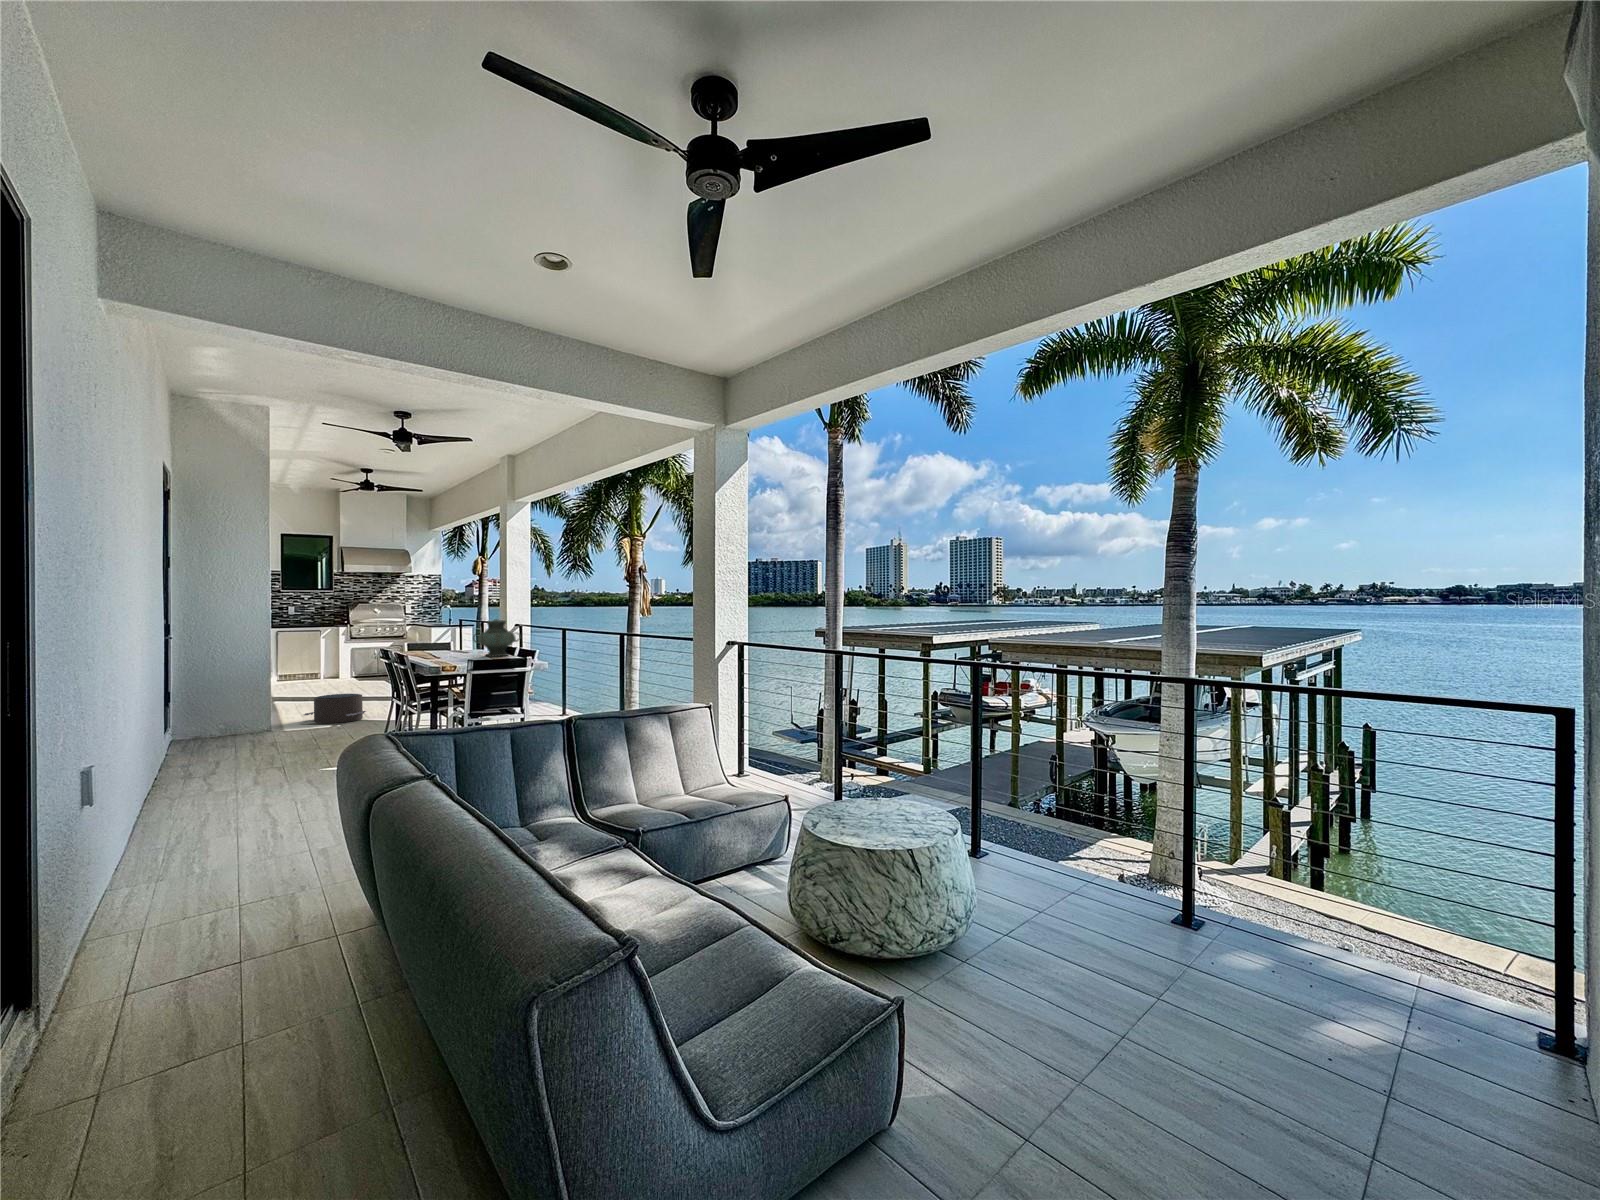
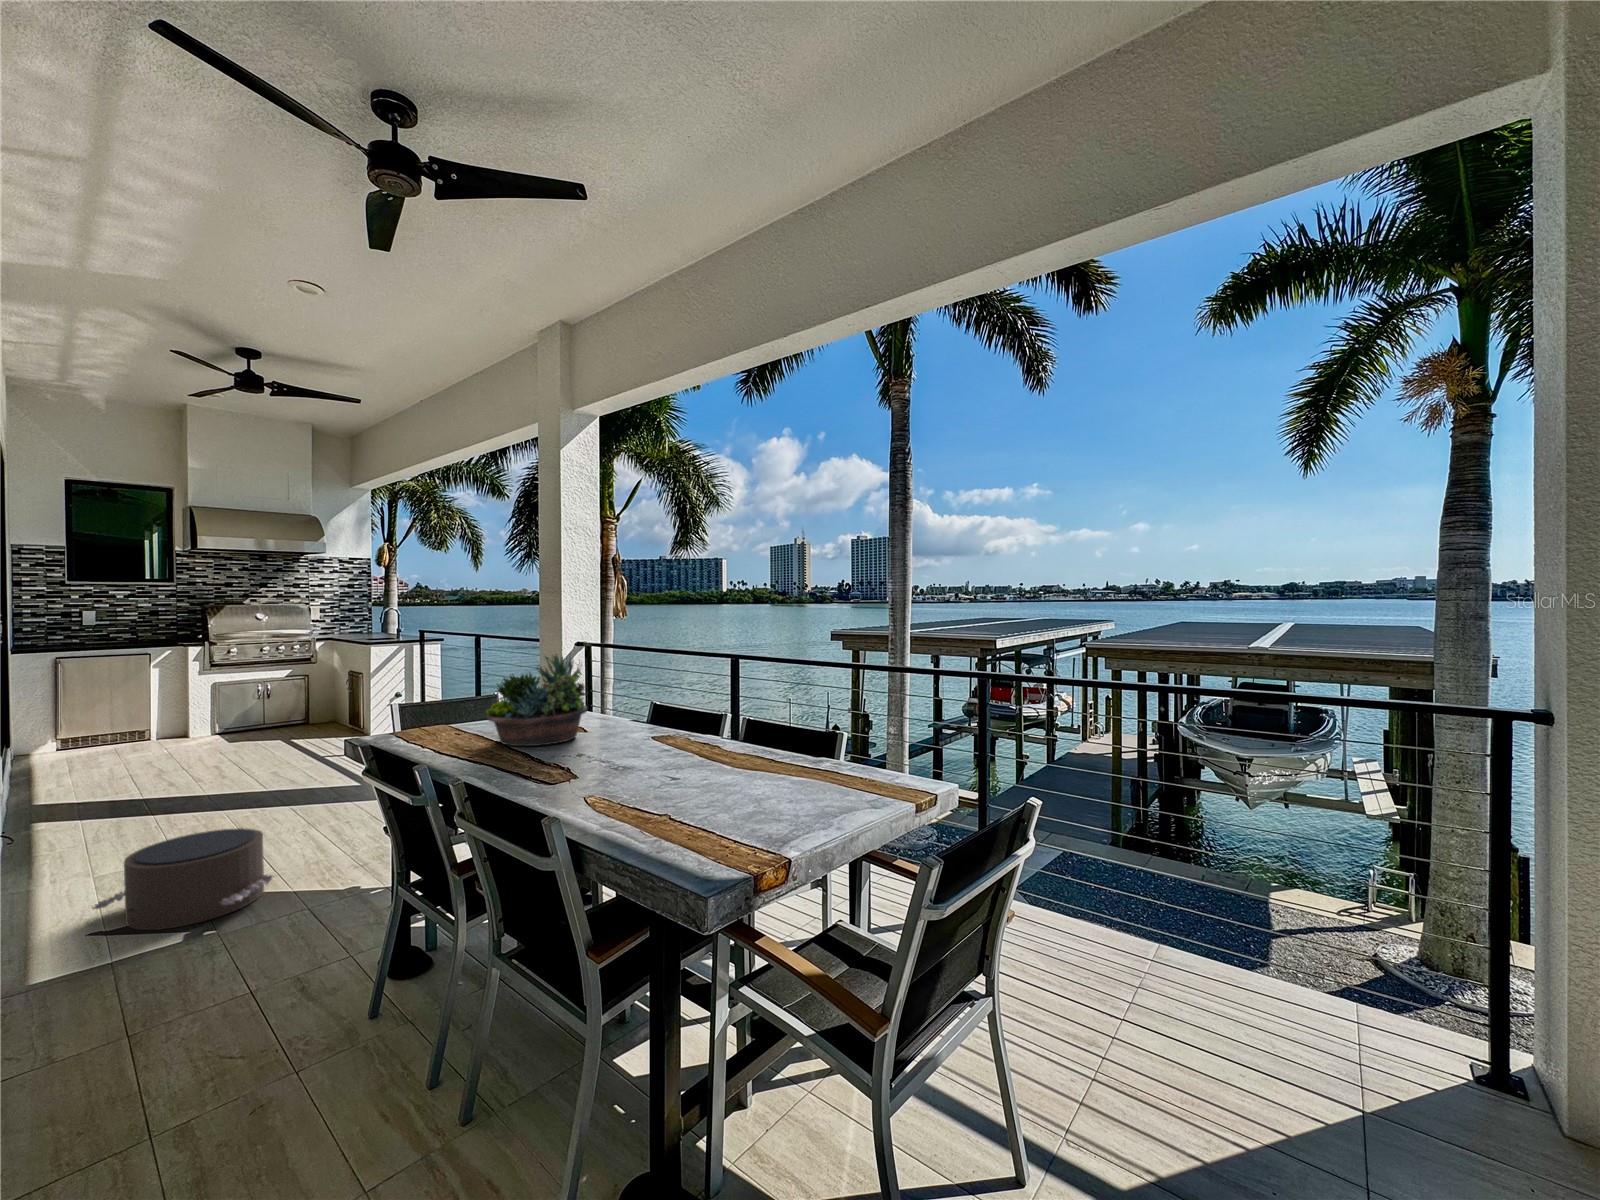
succulent planter: none [430,618,470,651] -> present [486,654,587,746]
vase: present [473,619,521,657] -> none [692,668,818,787]

